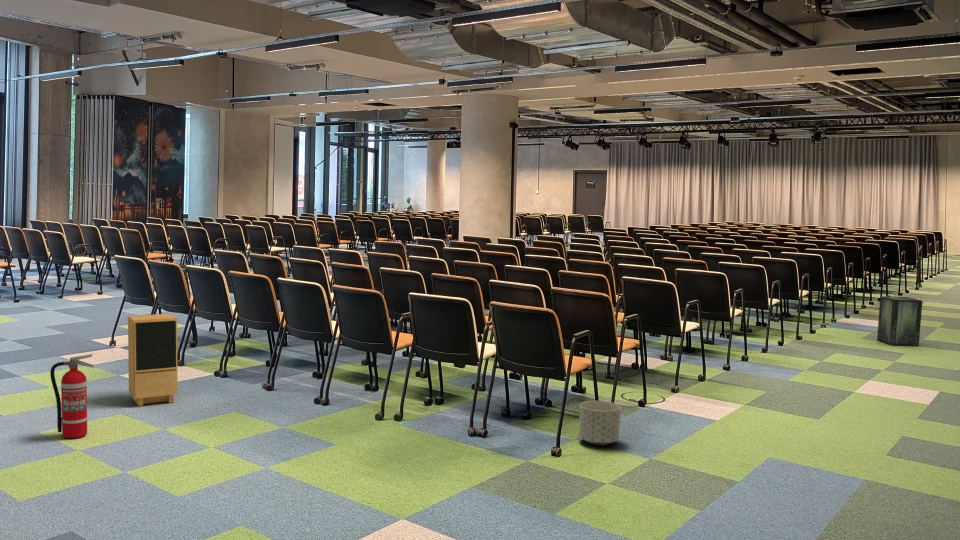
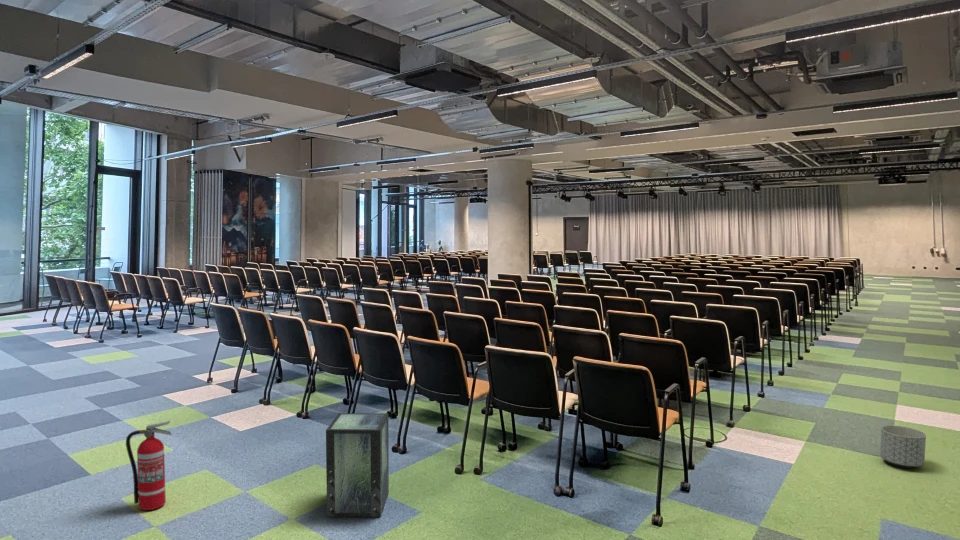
storage box: present [877,296,922,346] -> present [326,413,389,517]
speaker: present [128,314,178,406] -> none [212,366,261,460]
planter: present [579,401,621,446] -> present [880,425,926,468]

